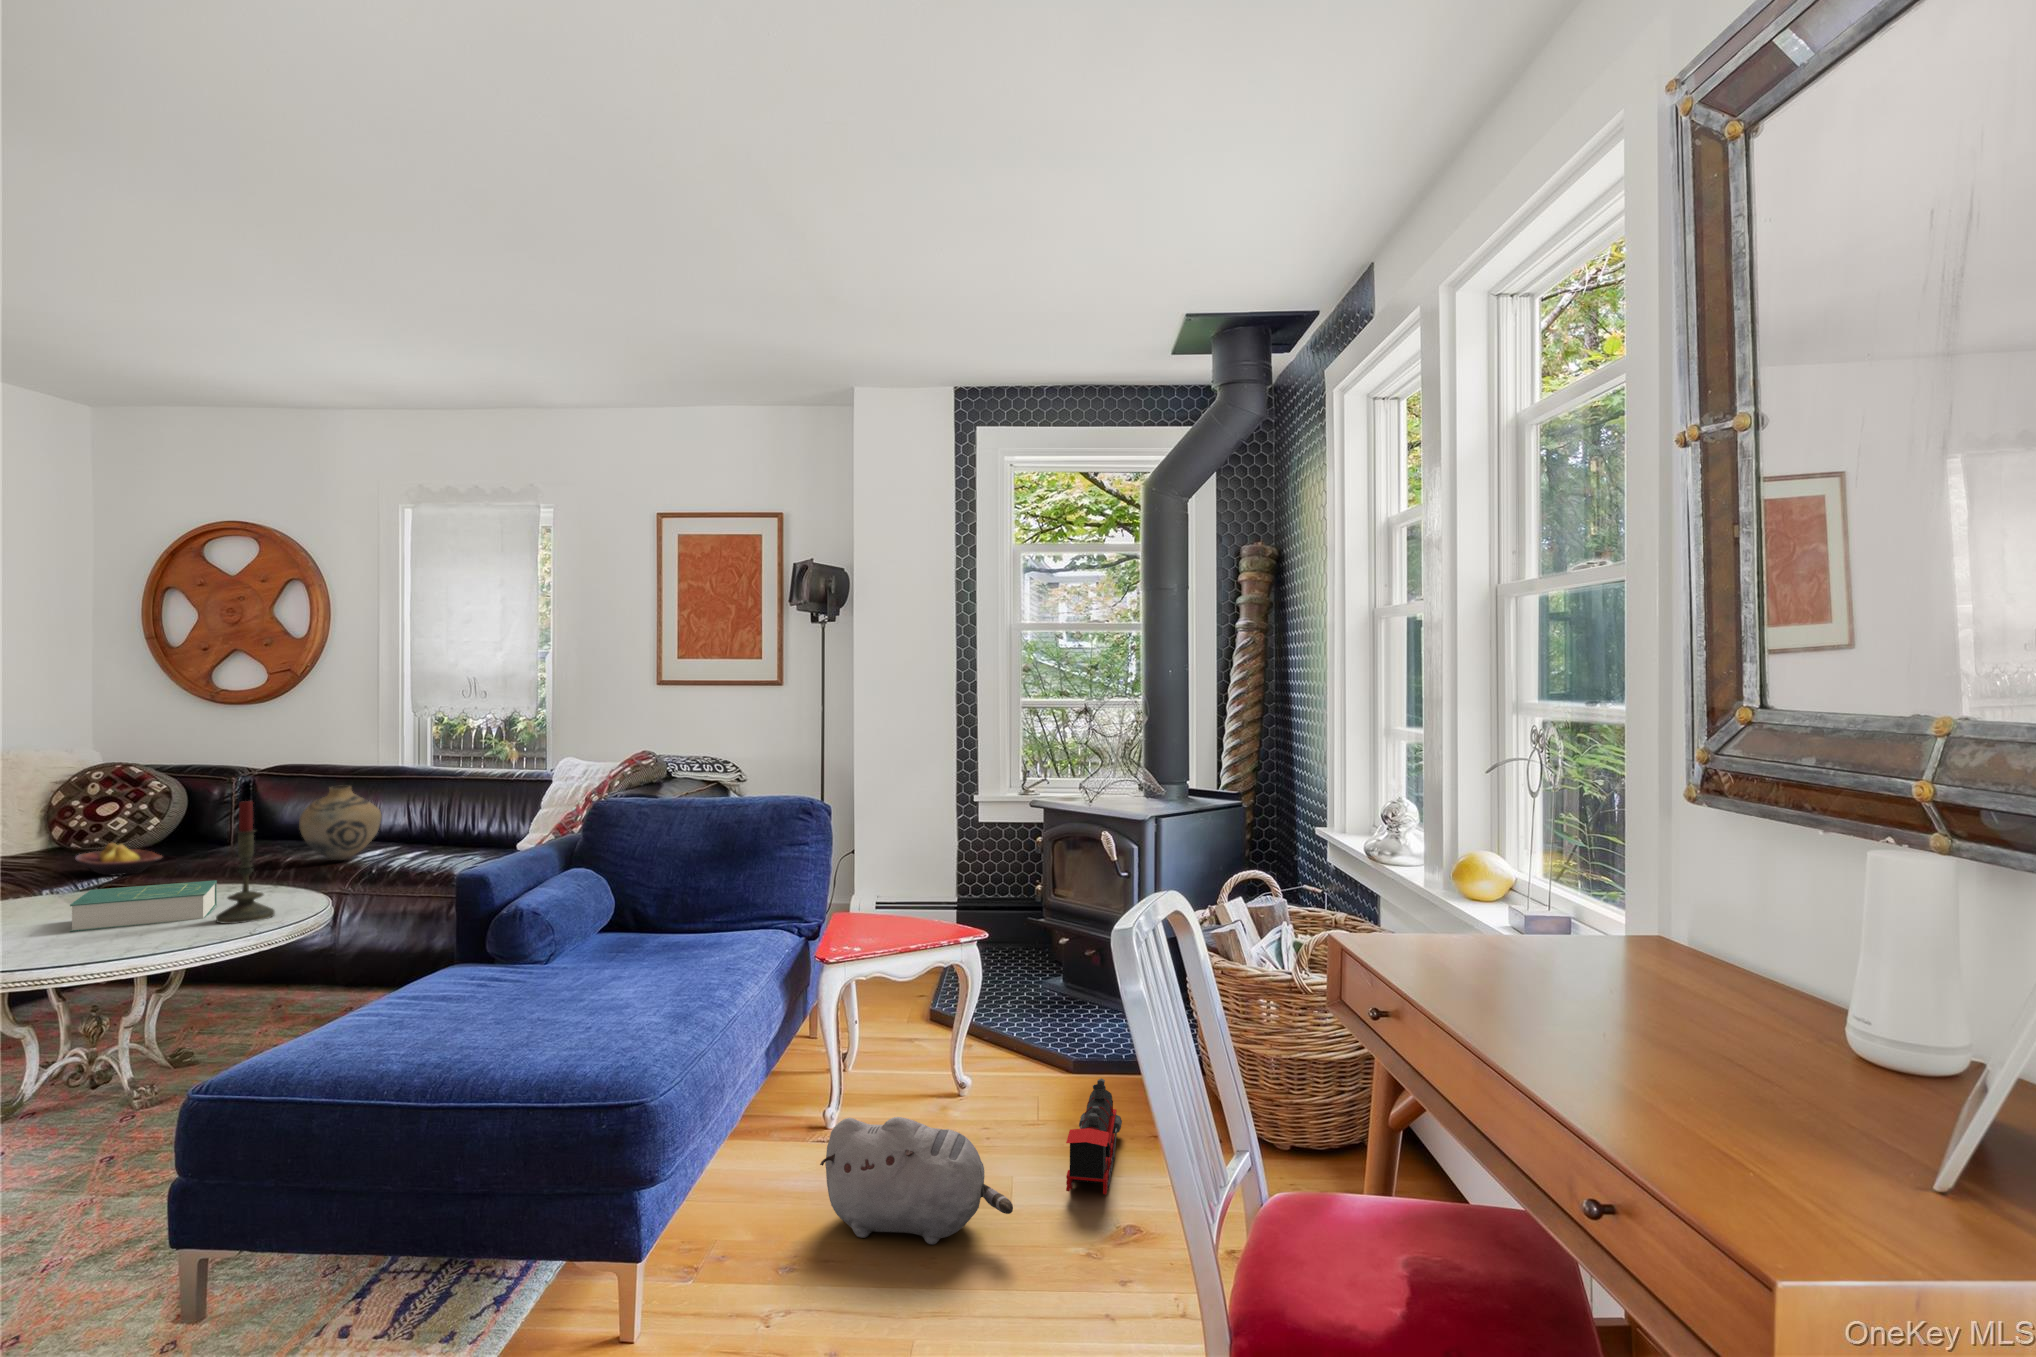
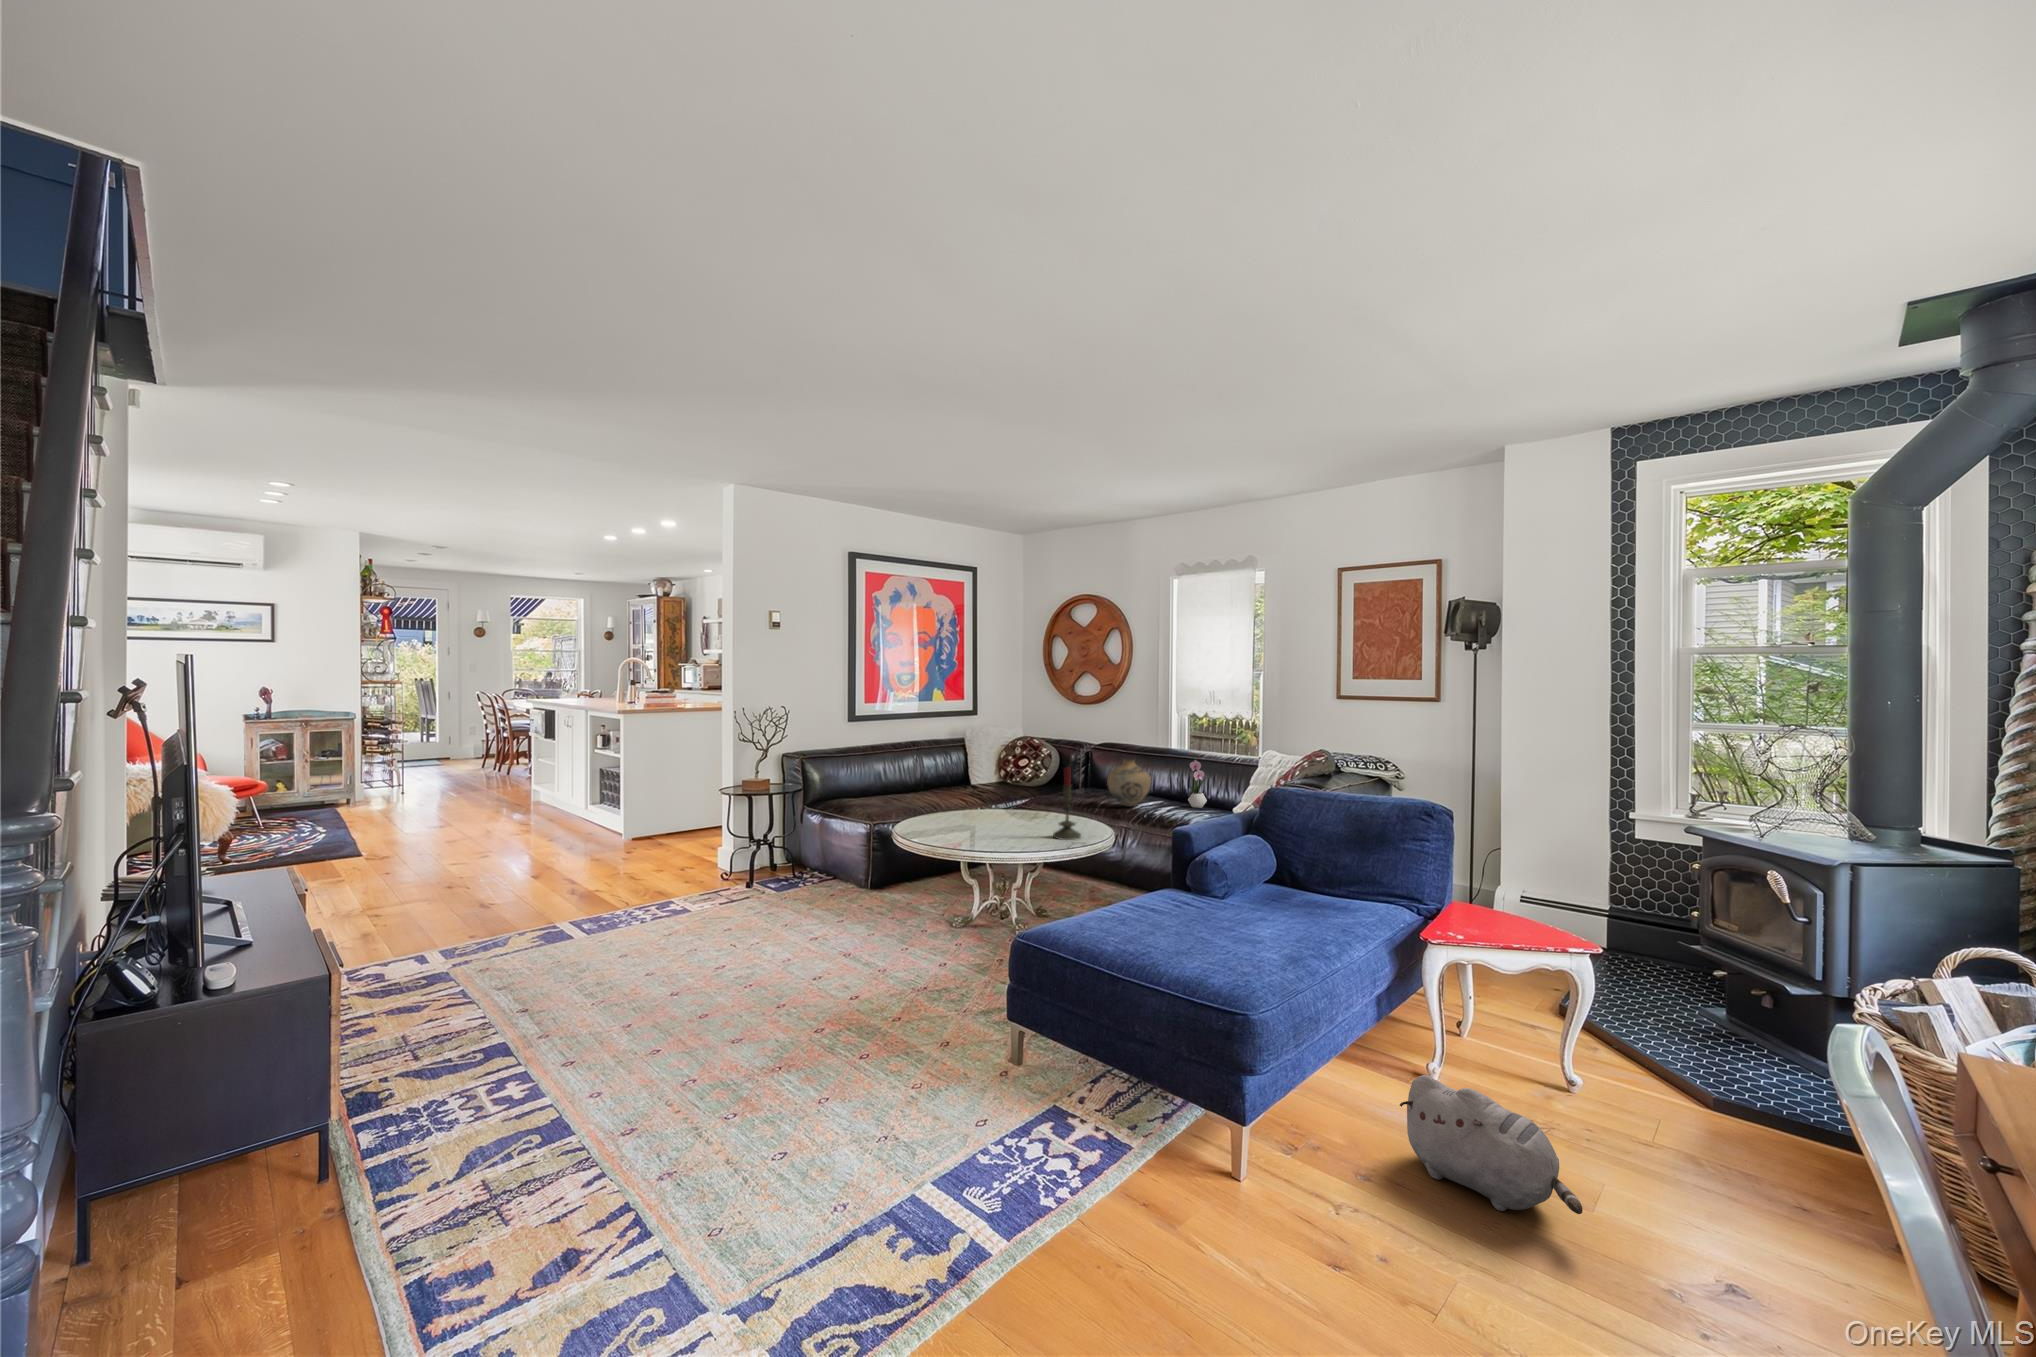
flower arrangement: none [443,768,475,849] -> present [1188,753,1207,808]
fruit bowl: present [75,843,162,875] -> none [1007,782,1044,802]
book: present [70,880,217,932] -> none [991,809,1058,835]
toy train: present [1066,1078,1122,1194] -> none [1660,1124,1756,1241]

